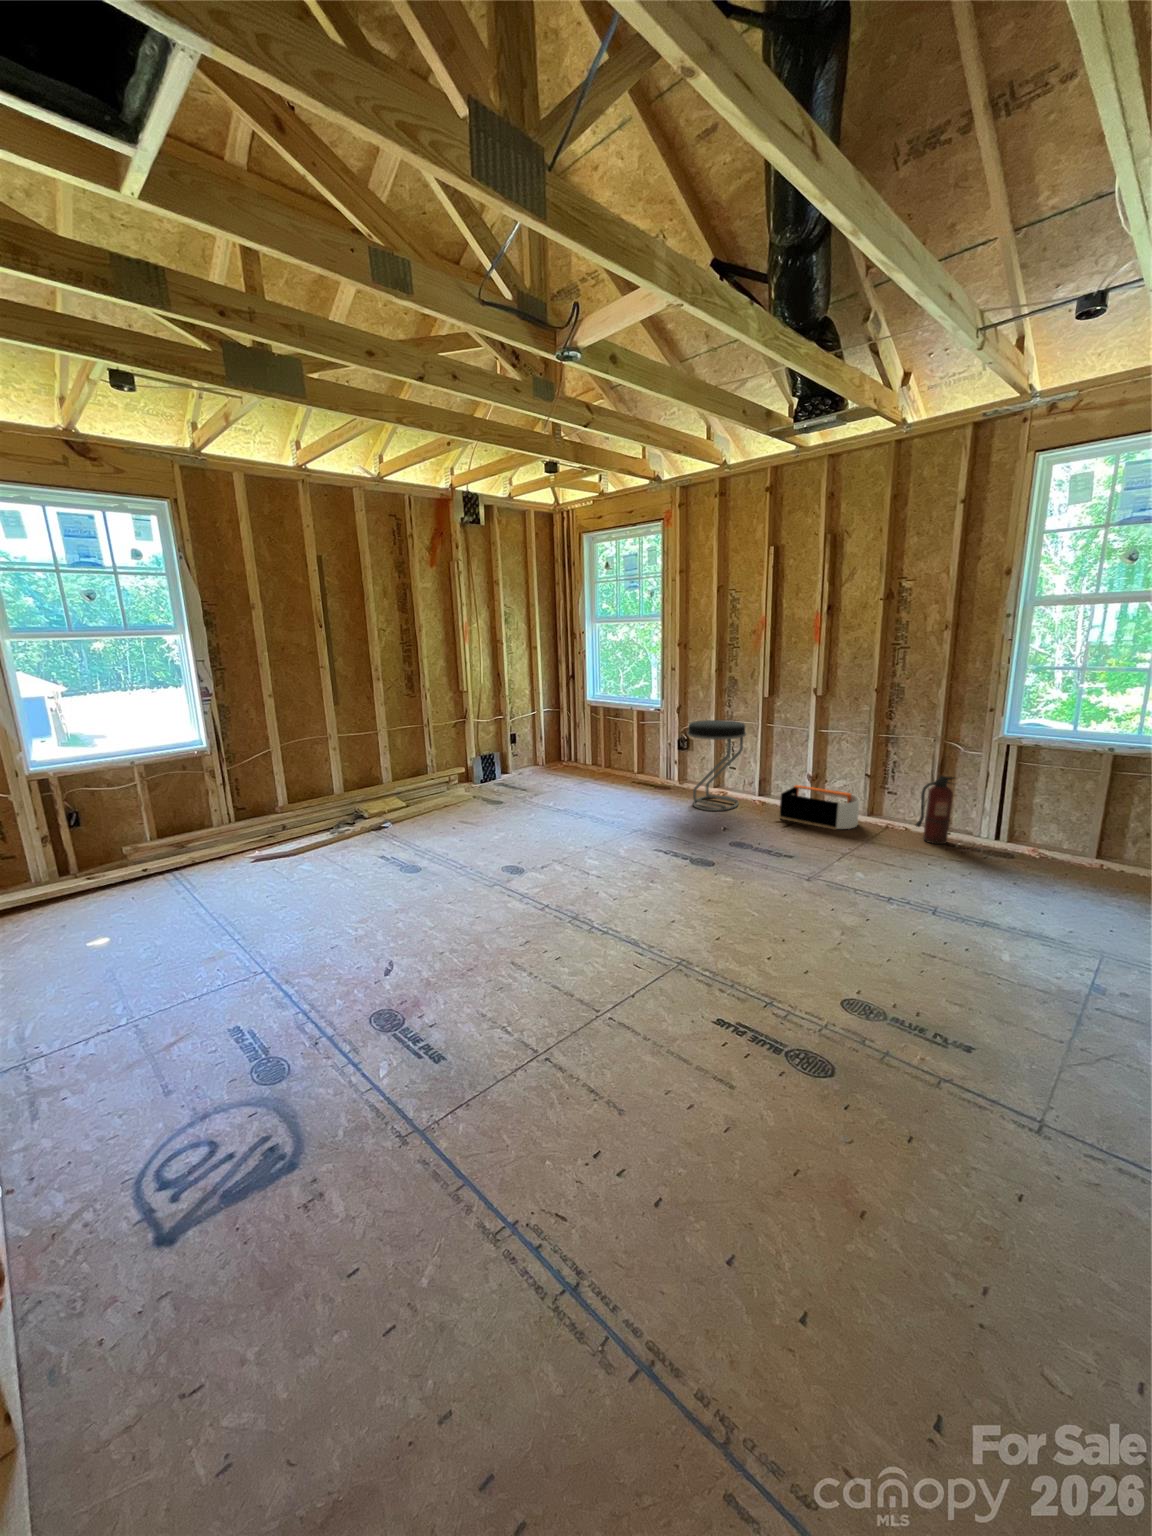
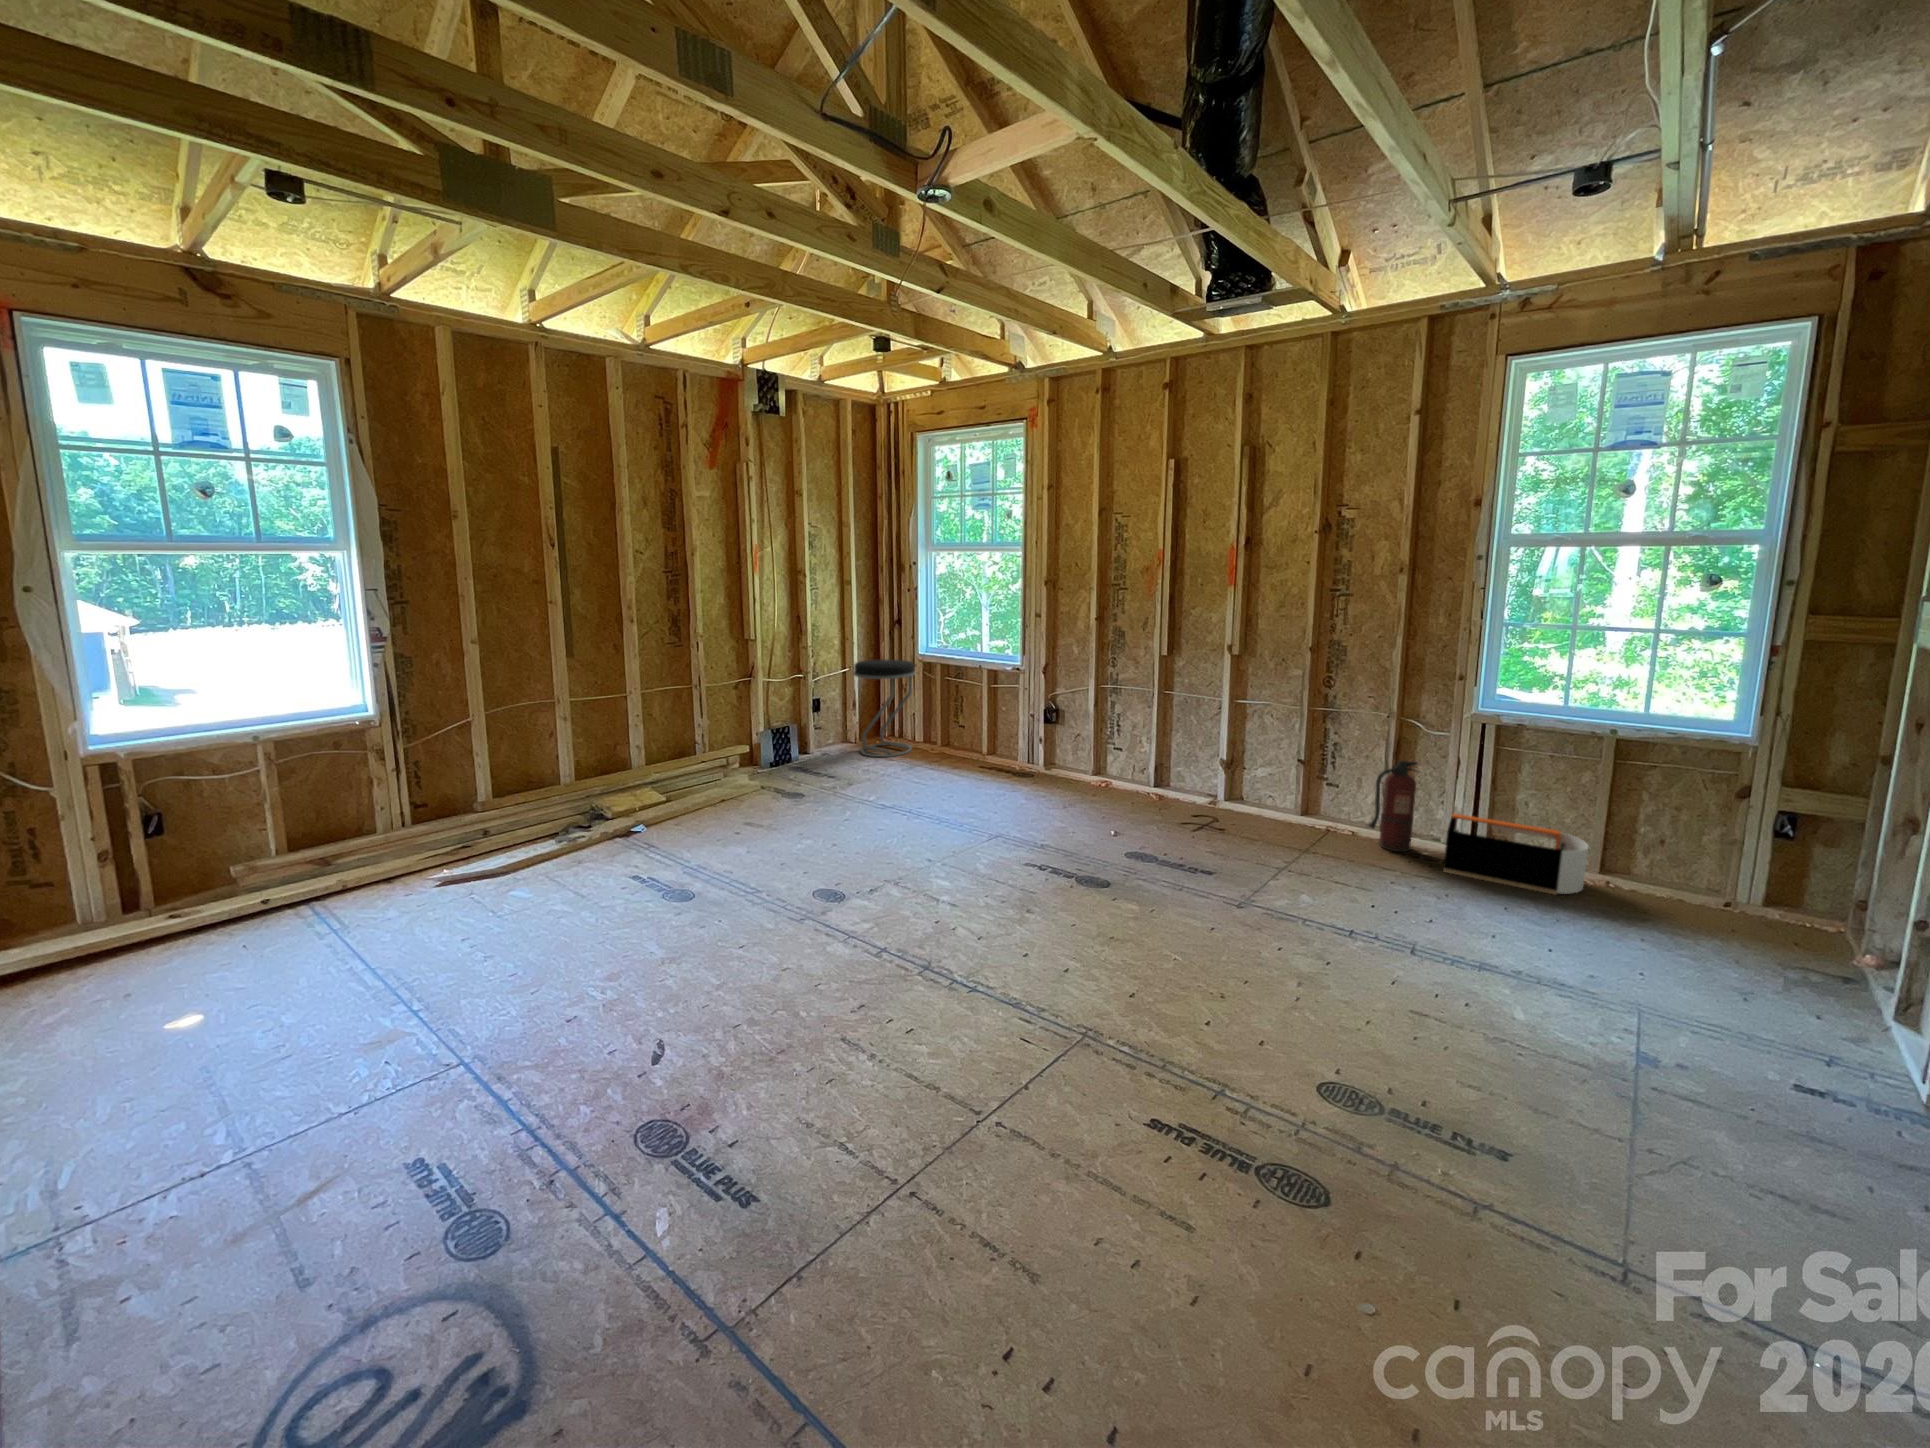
stool: present [687,720,746,811] -> present [853,659,915,757]
storage bin: present [780,785,860,830] -> present [1443,814,1588,895]

